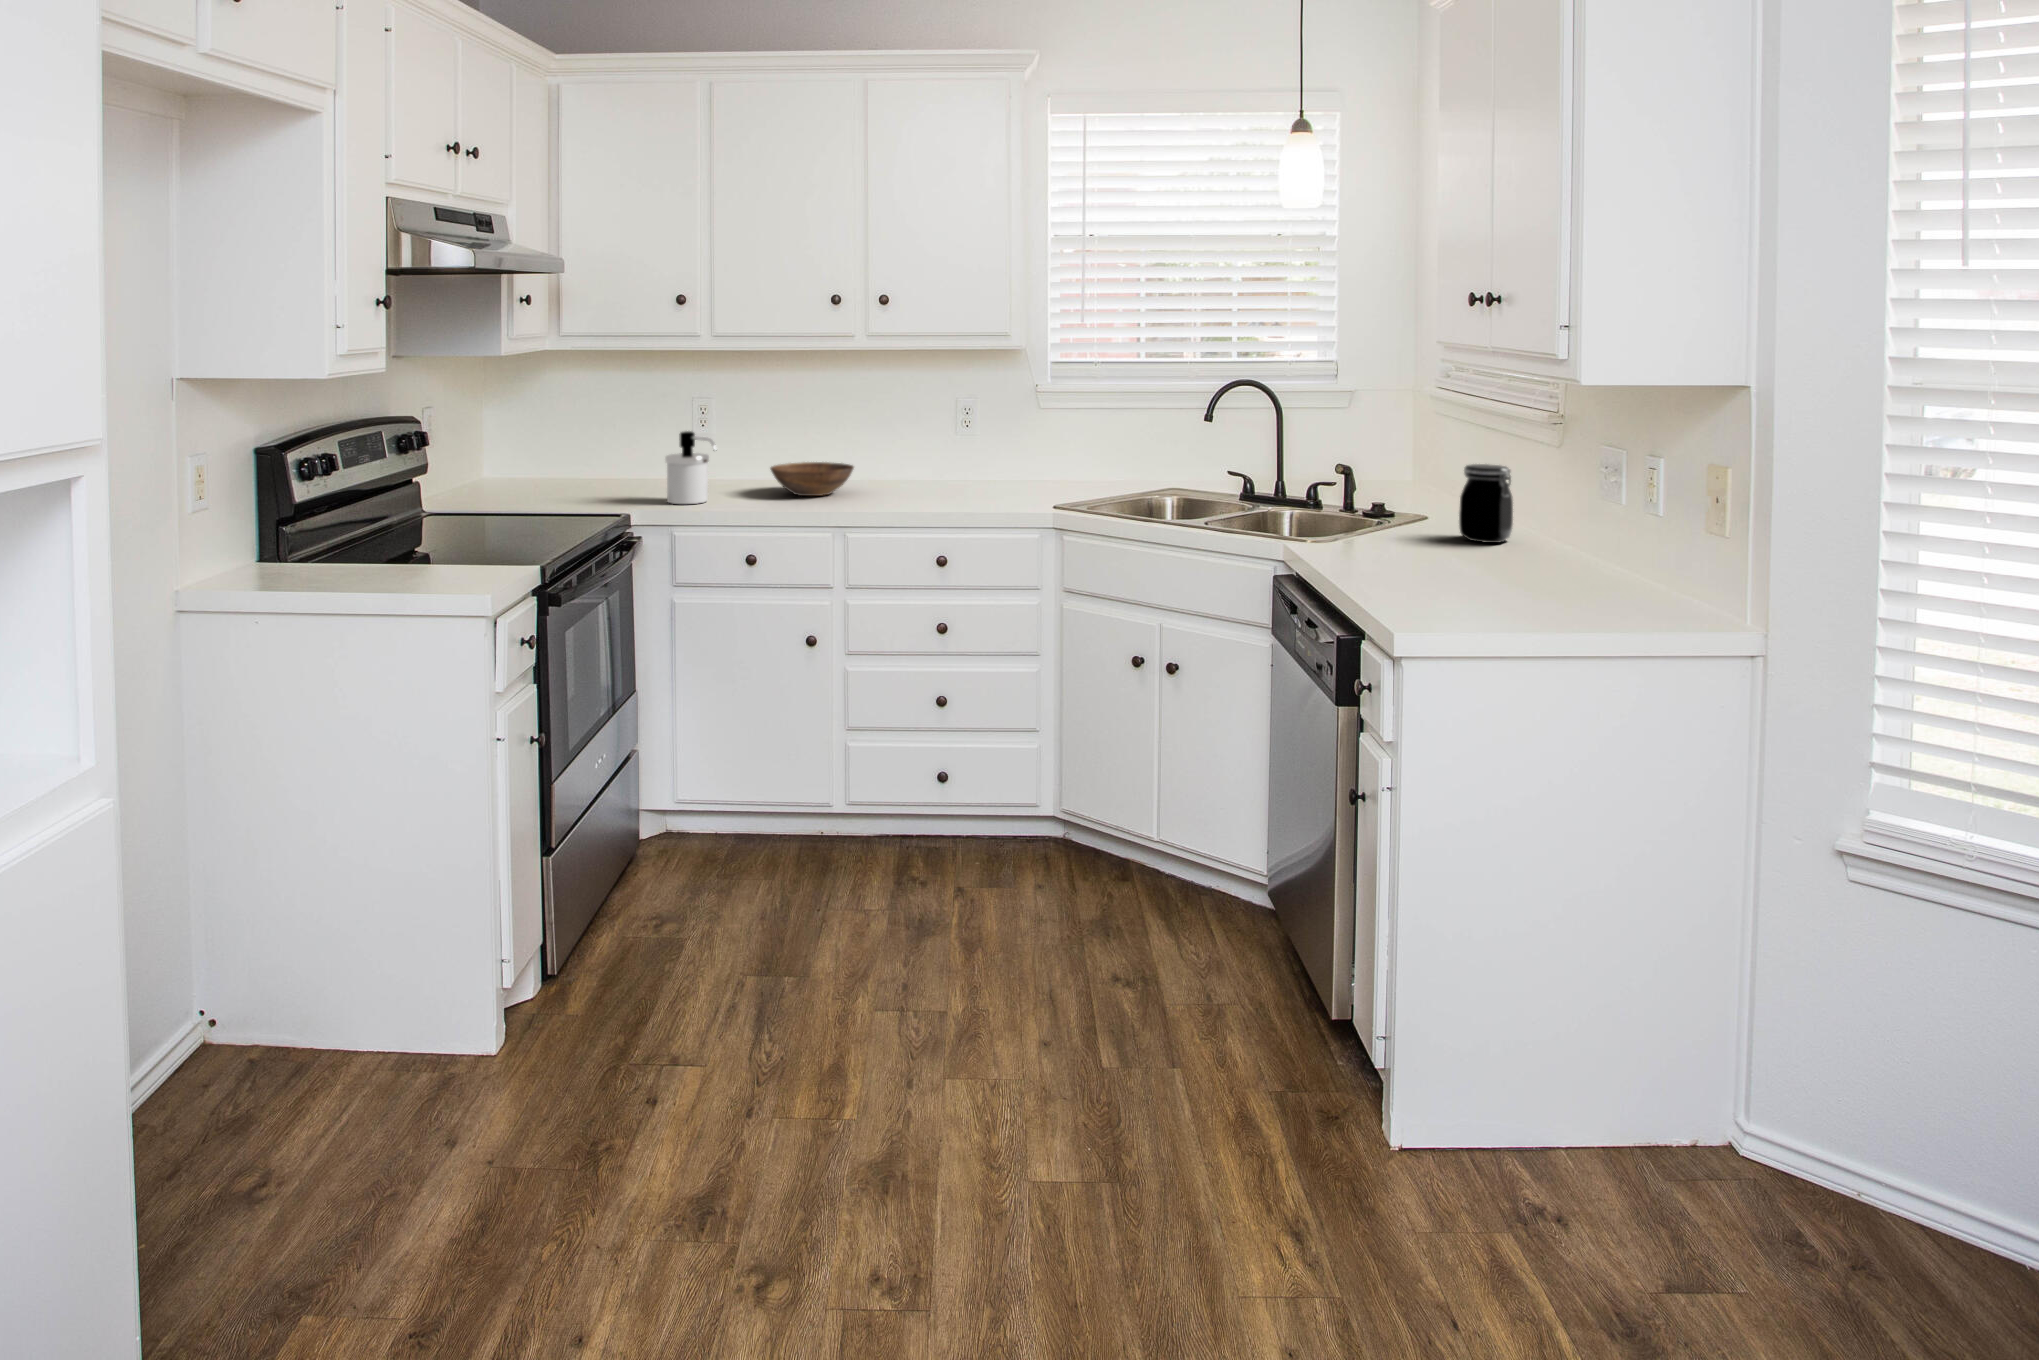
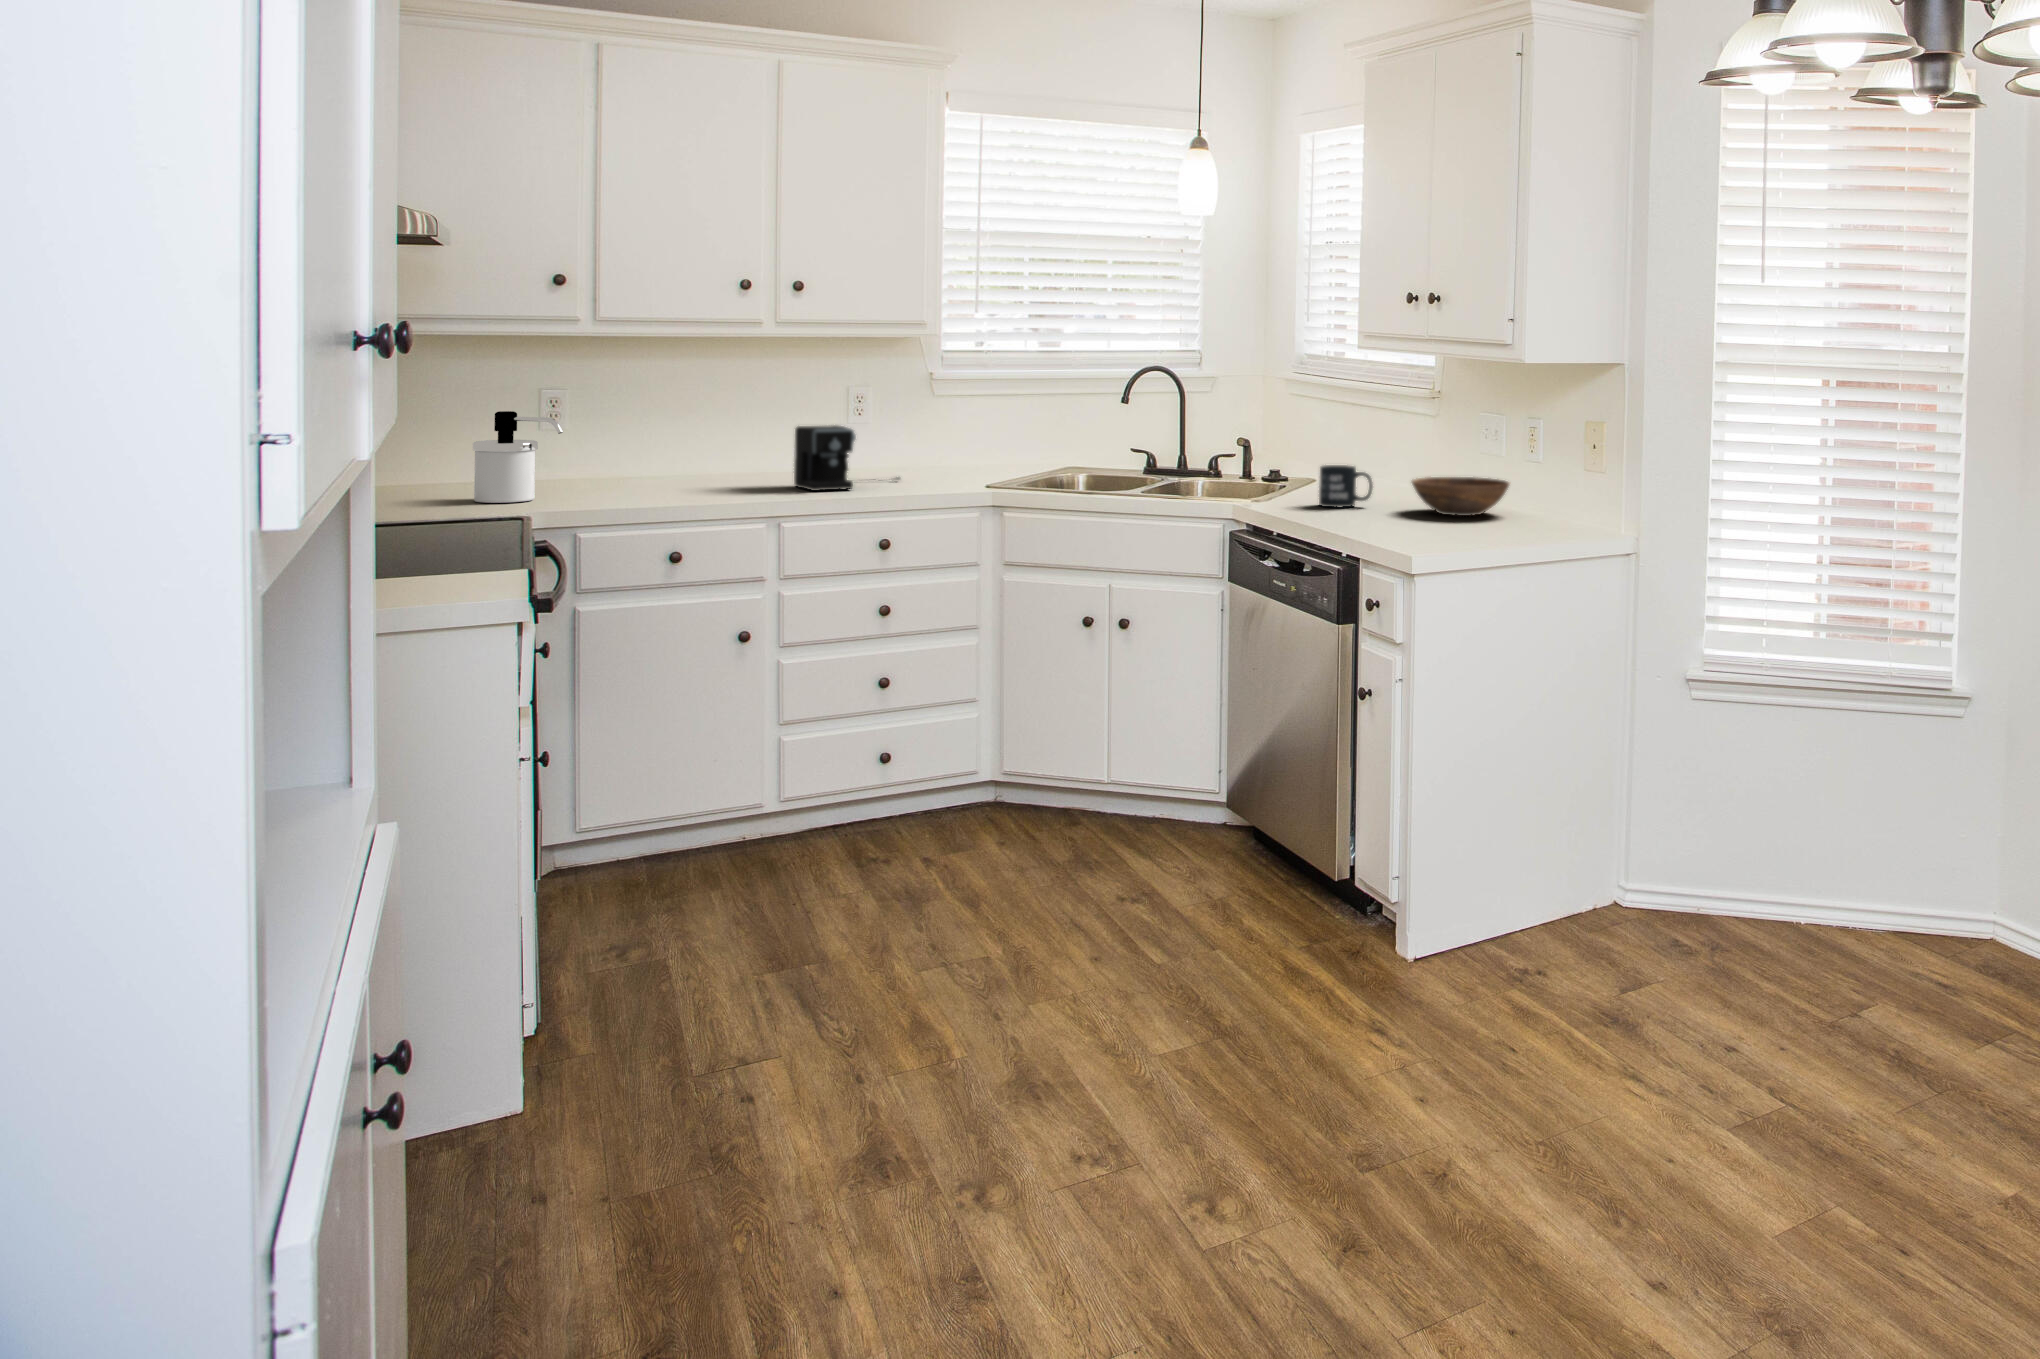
coffee maker: none [907,446,1002,505] -> present [794,425,900,491]
bowl: present [770,462,854,496] -> present [1412,477,1509,516]
jar: present [1459,464,1513,543] -> none [1373,425,1416,491]
mug: none [1358,513,1421,564] -> present [1319,465,1373,507]

